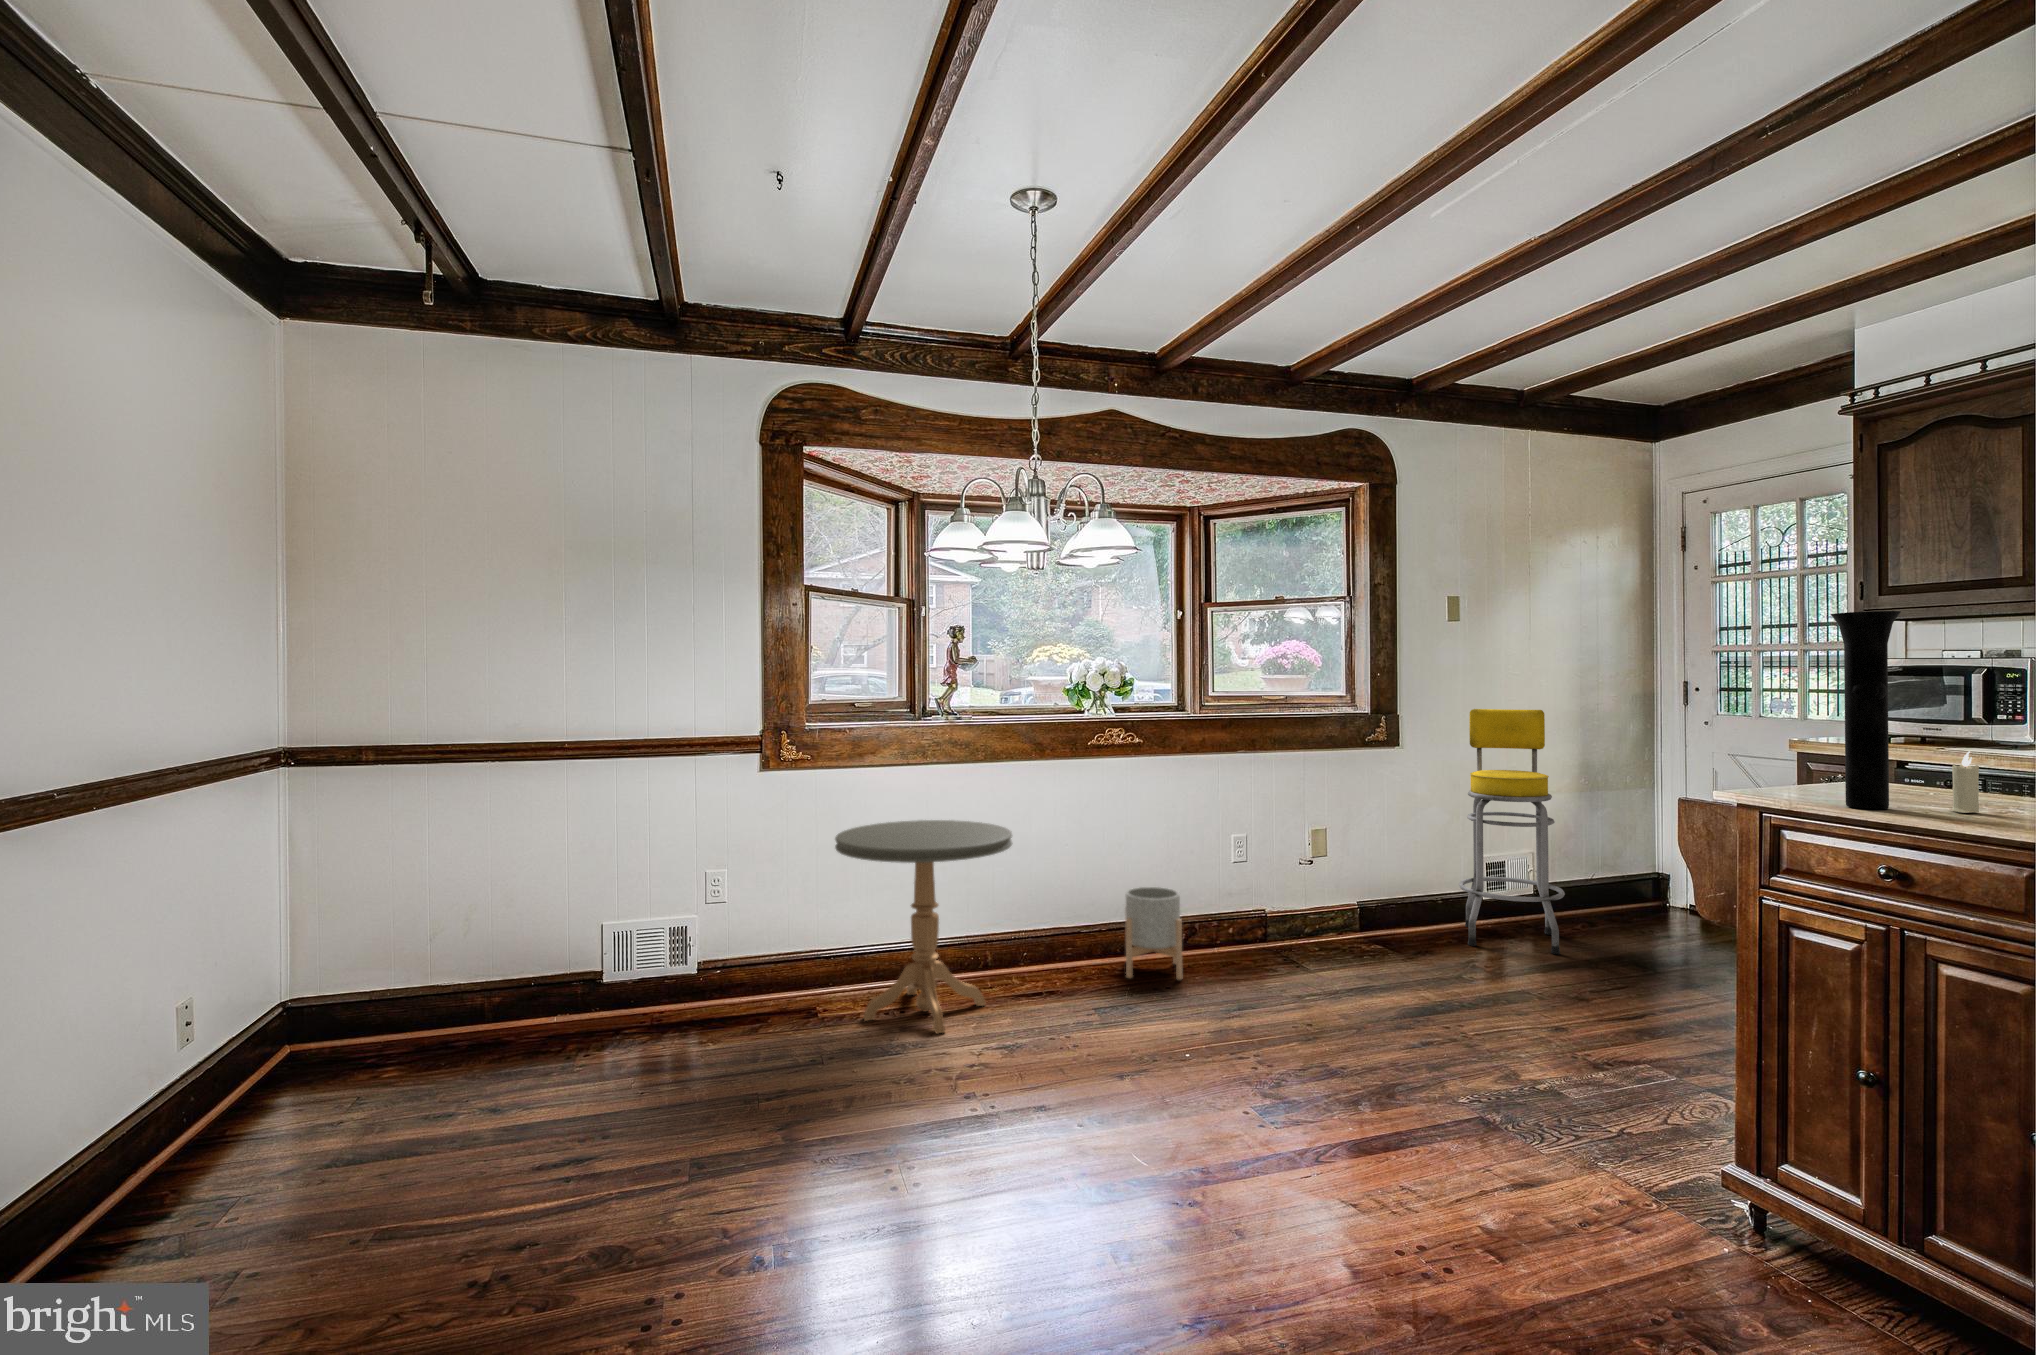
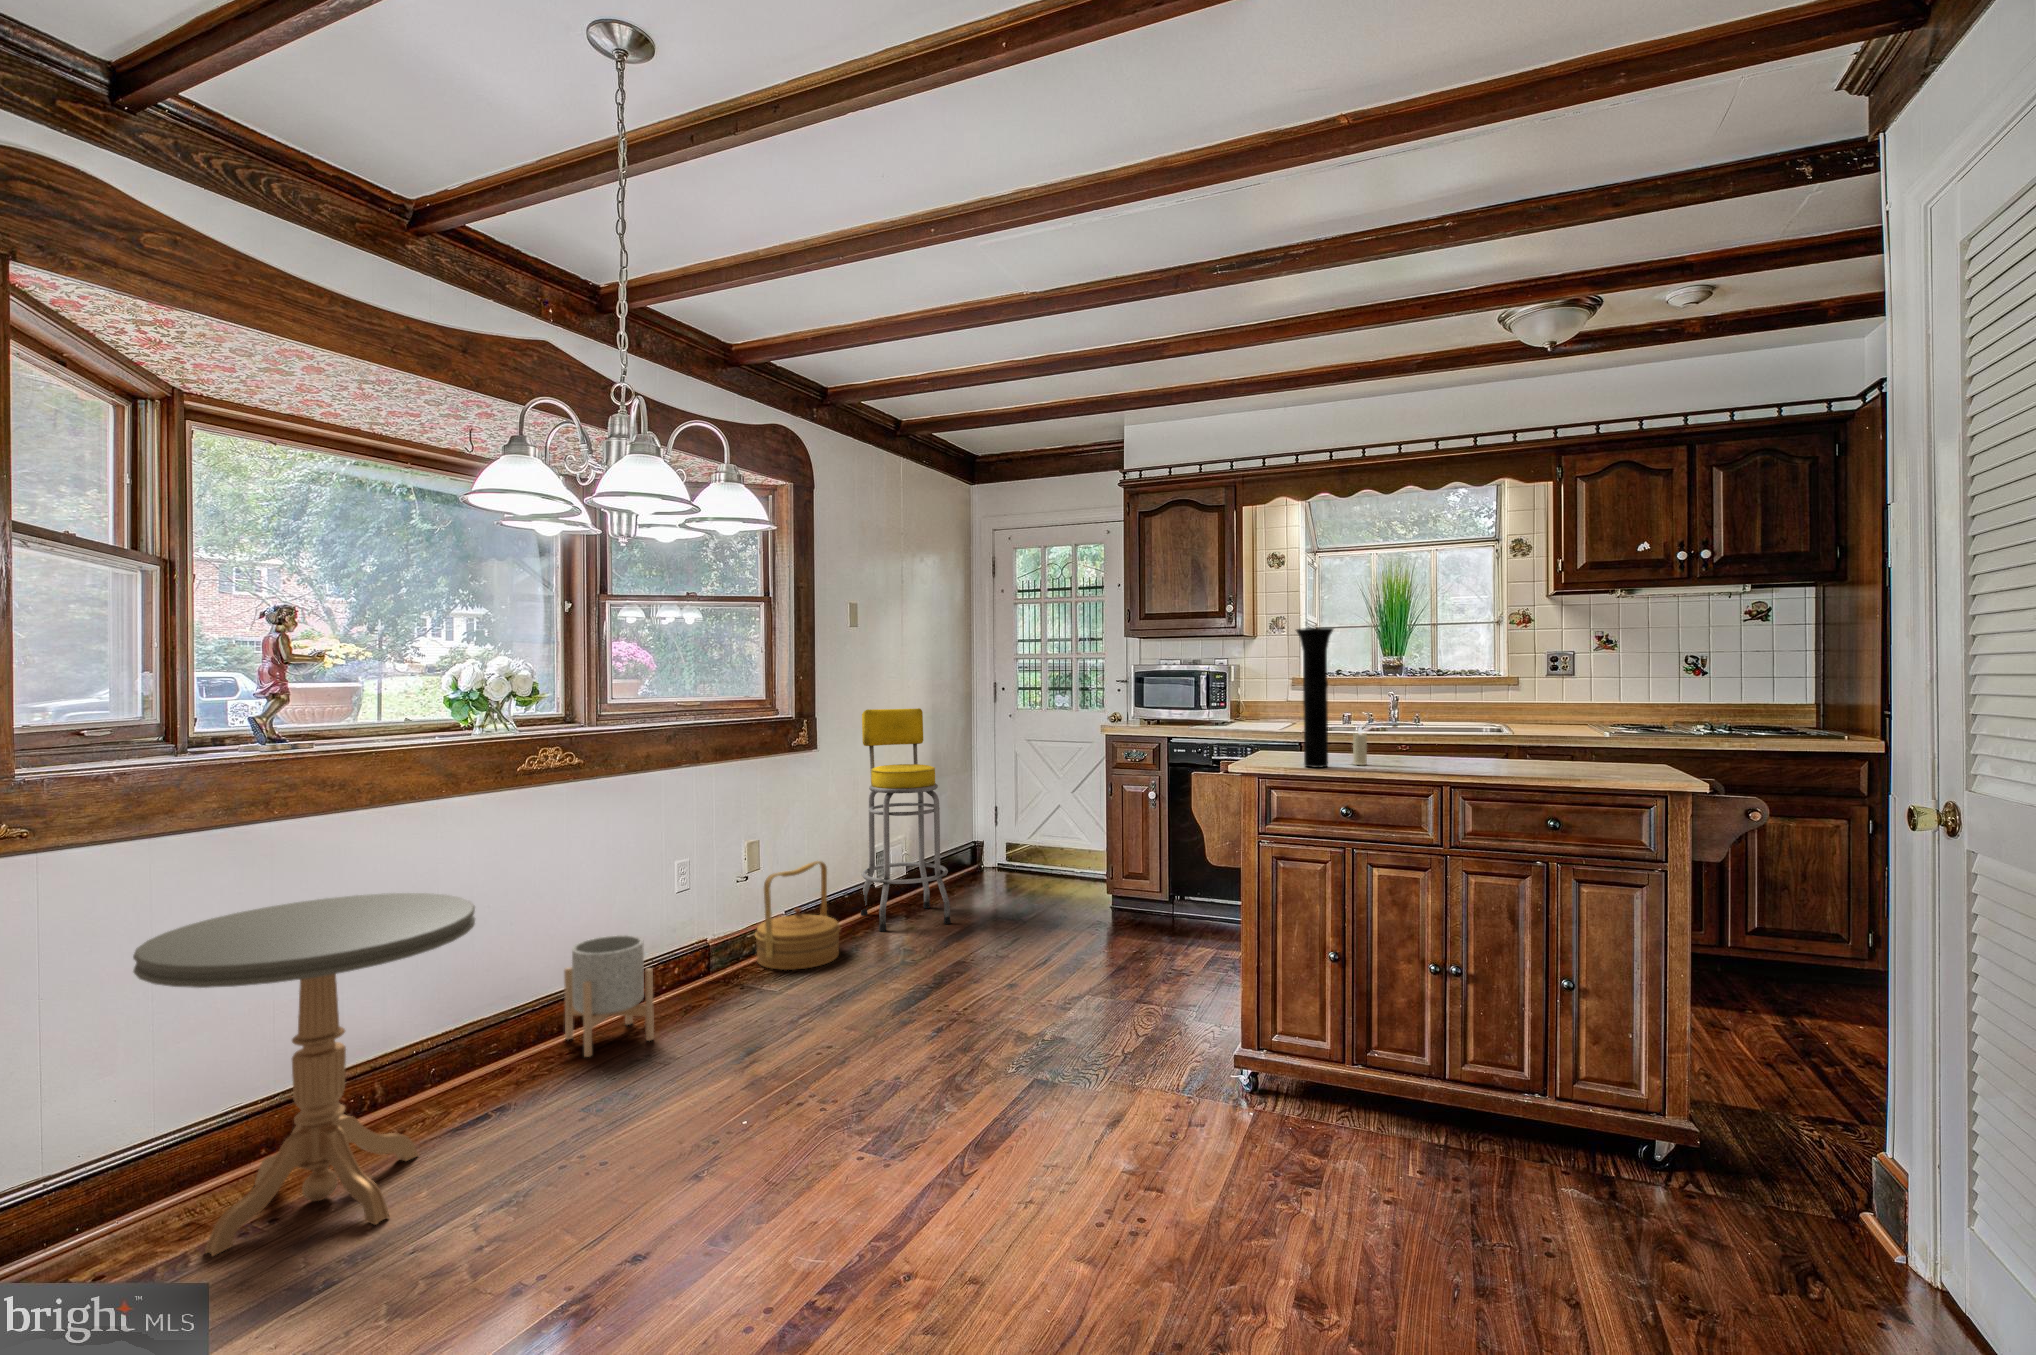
woven basket: none [1318,858,1405,960] -> present [754,861,840,970]

